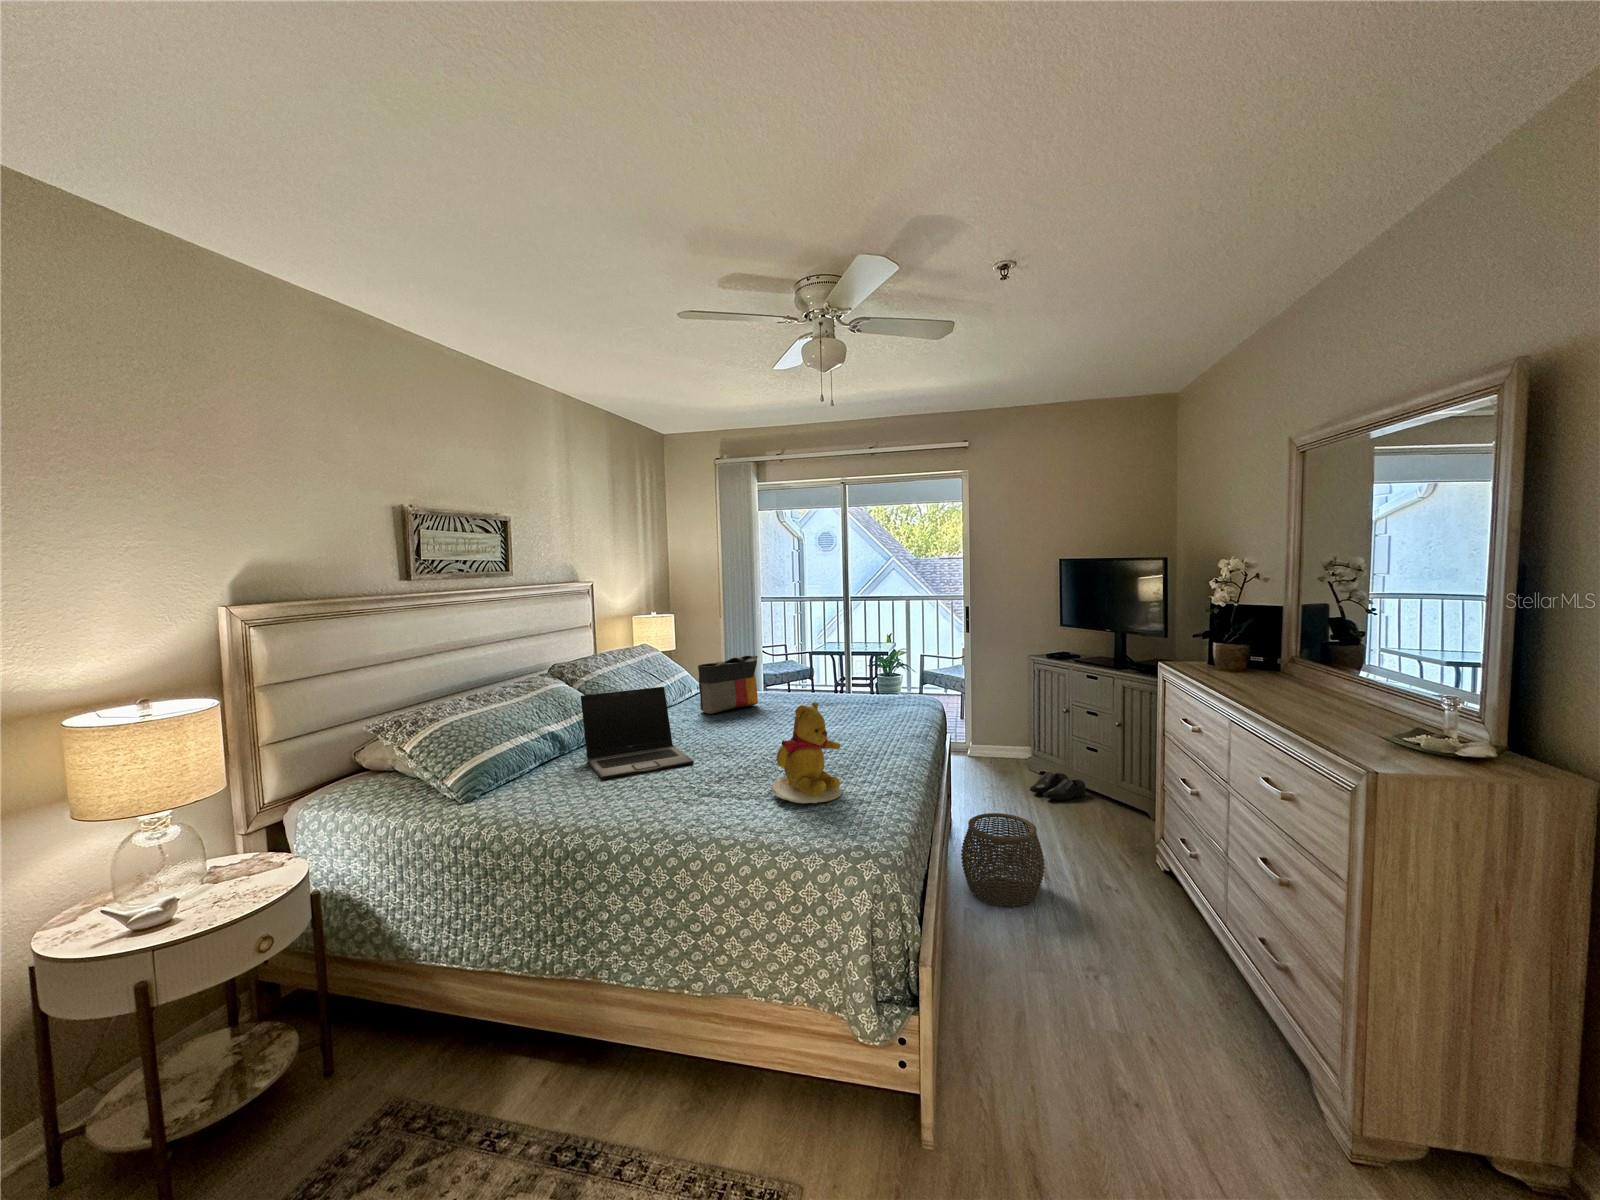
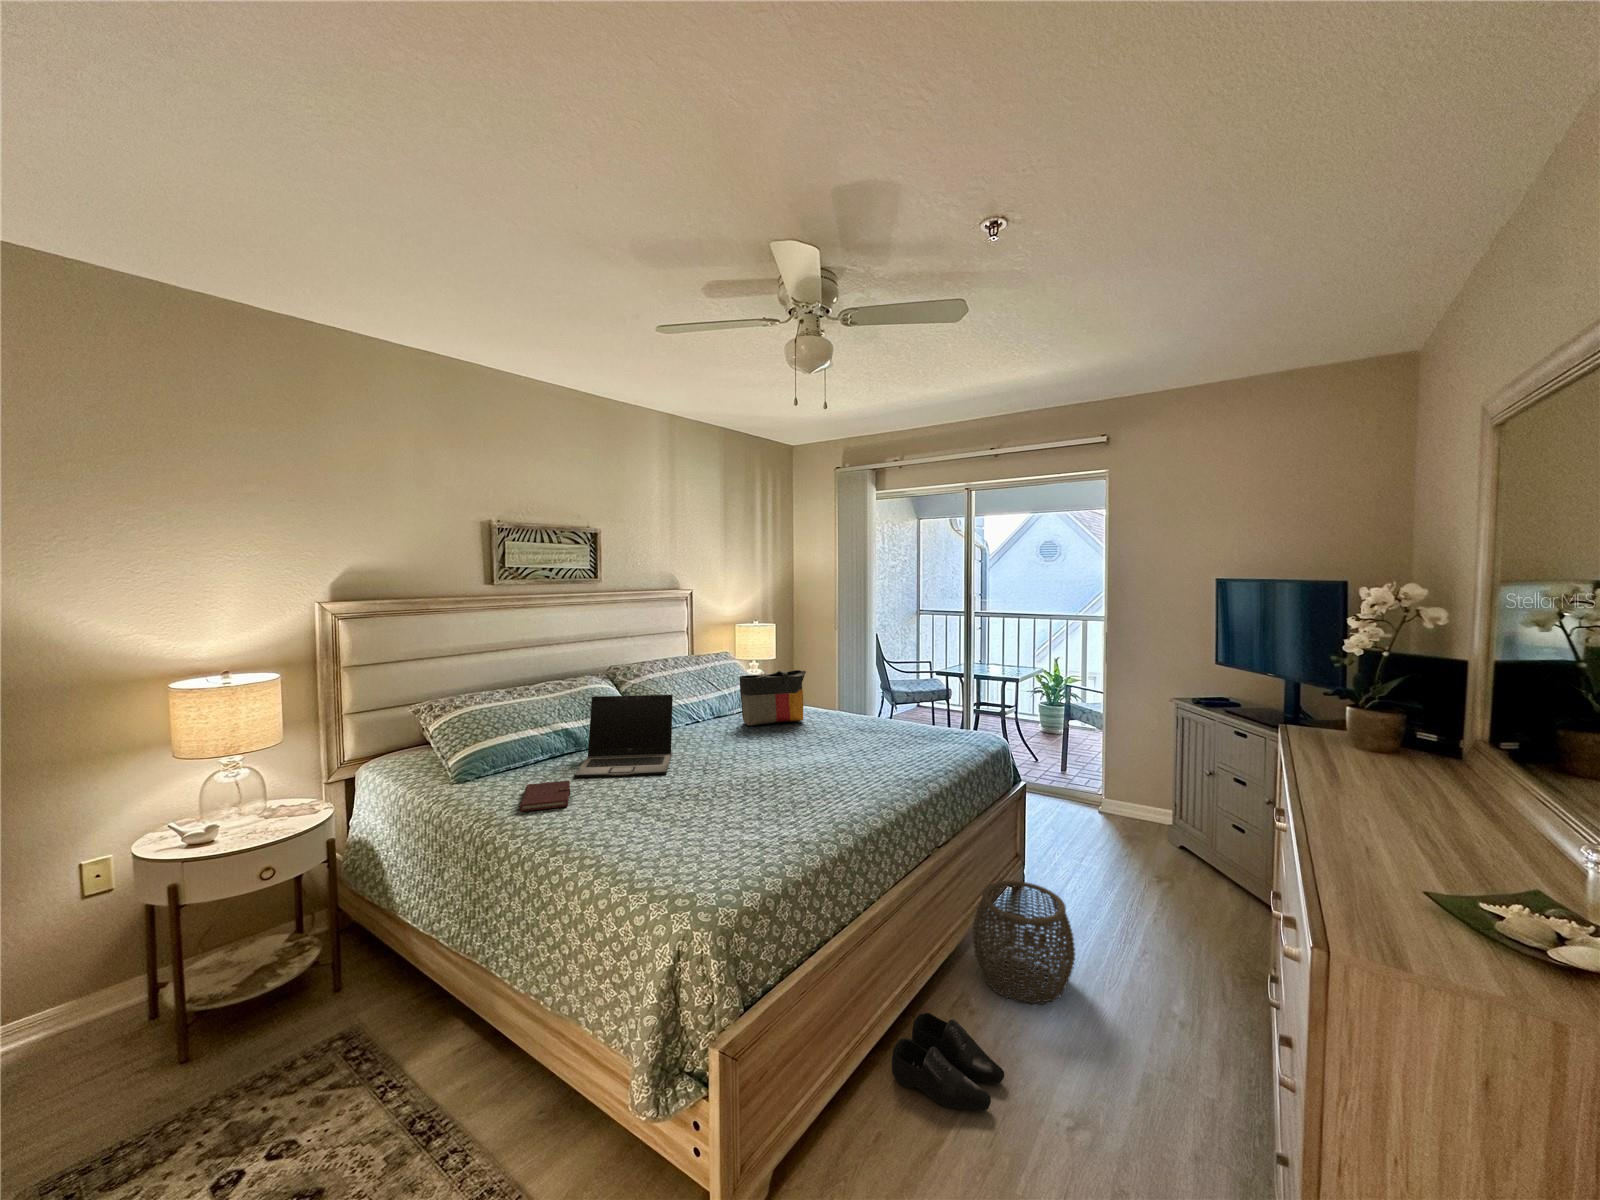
teddy bear: present [769,702,842,803] -> none [680,726,773,836]
shoe: present [1030,772,1086,800] -> present [892,1013,1004,1110]
notebook: none [568,781,638,815] -> present [520,781,570,811]

